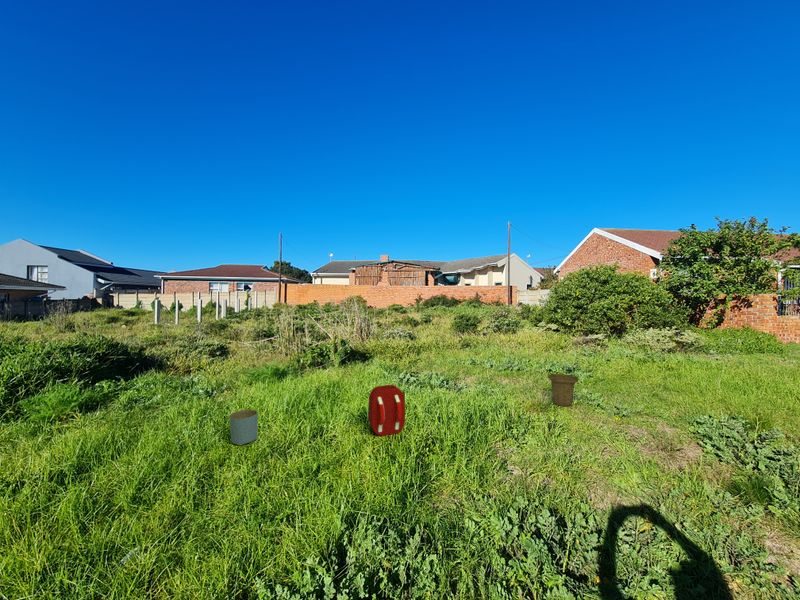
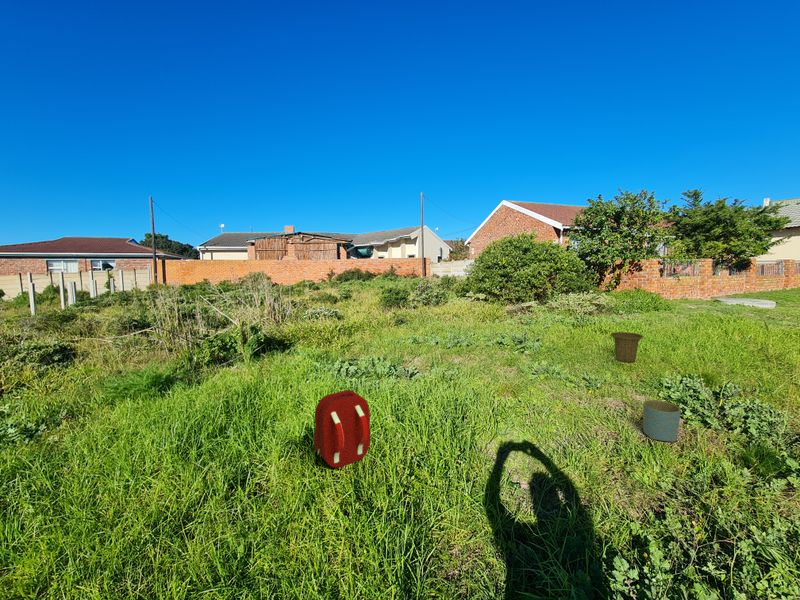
basket: present [548,374,579,406] -> present [611,332,643,362]
planter: present [229,409,258,445] -> present [643,400,681,442]

